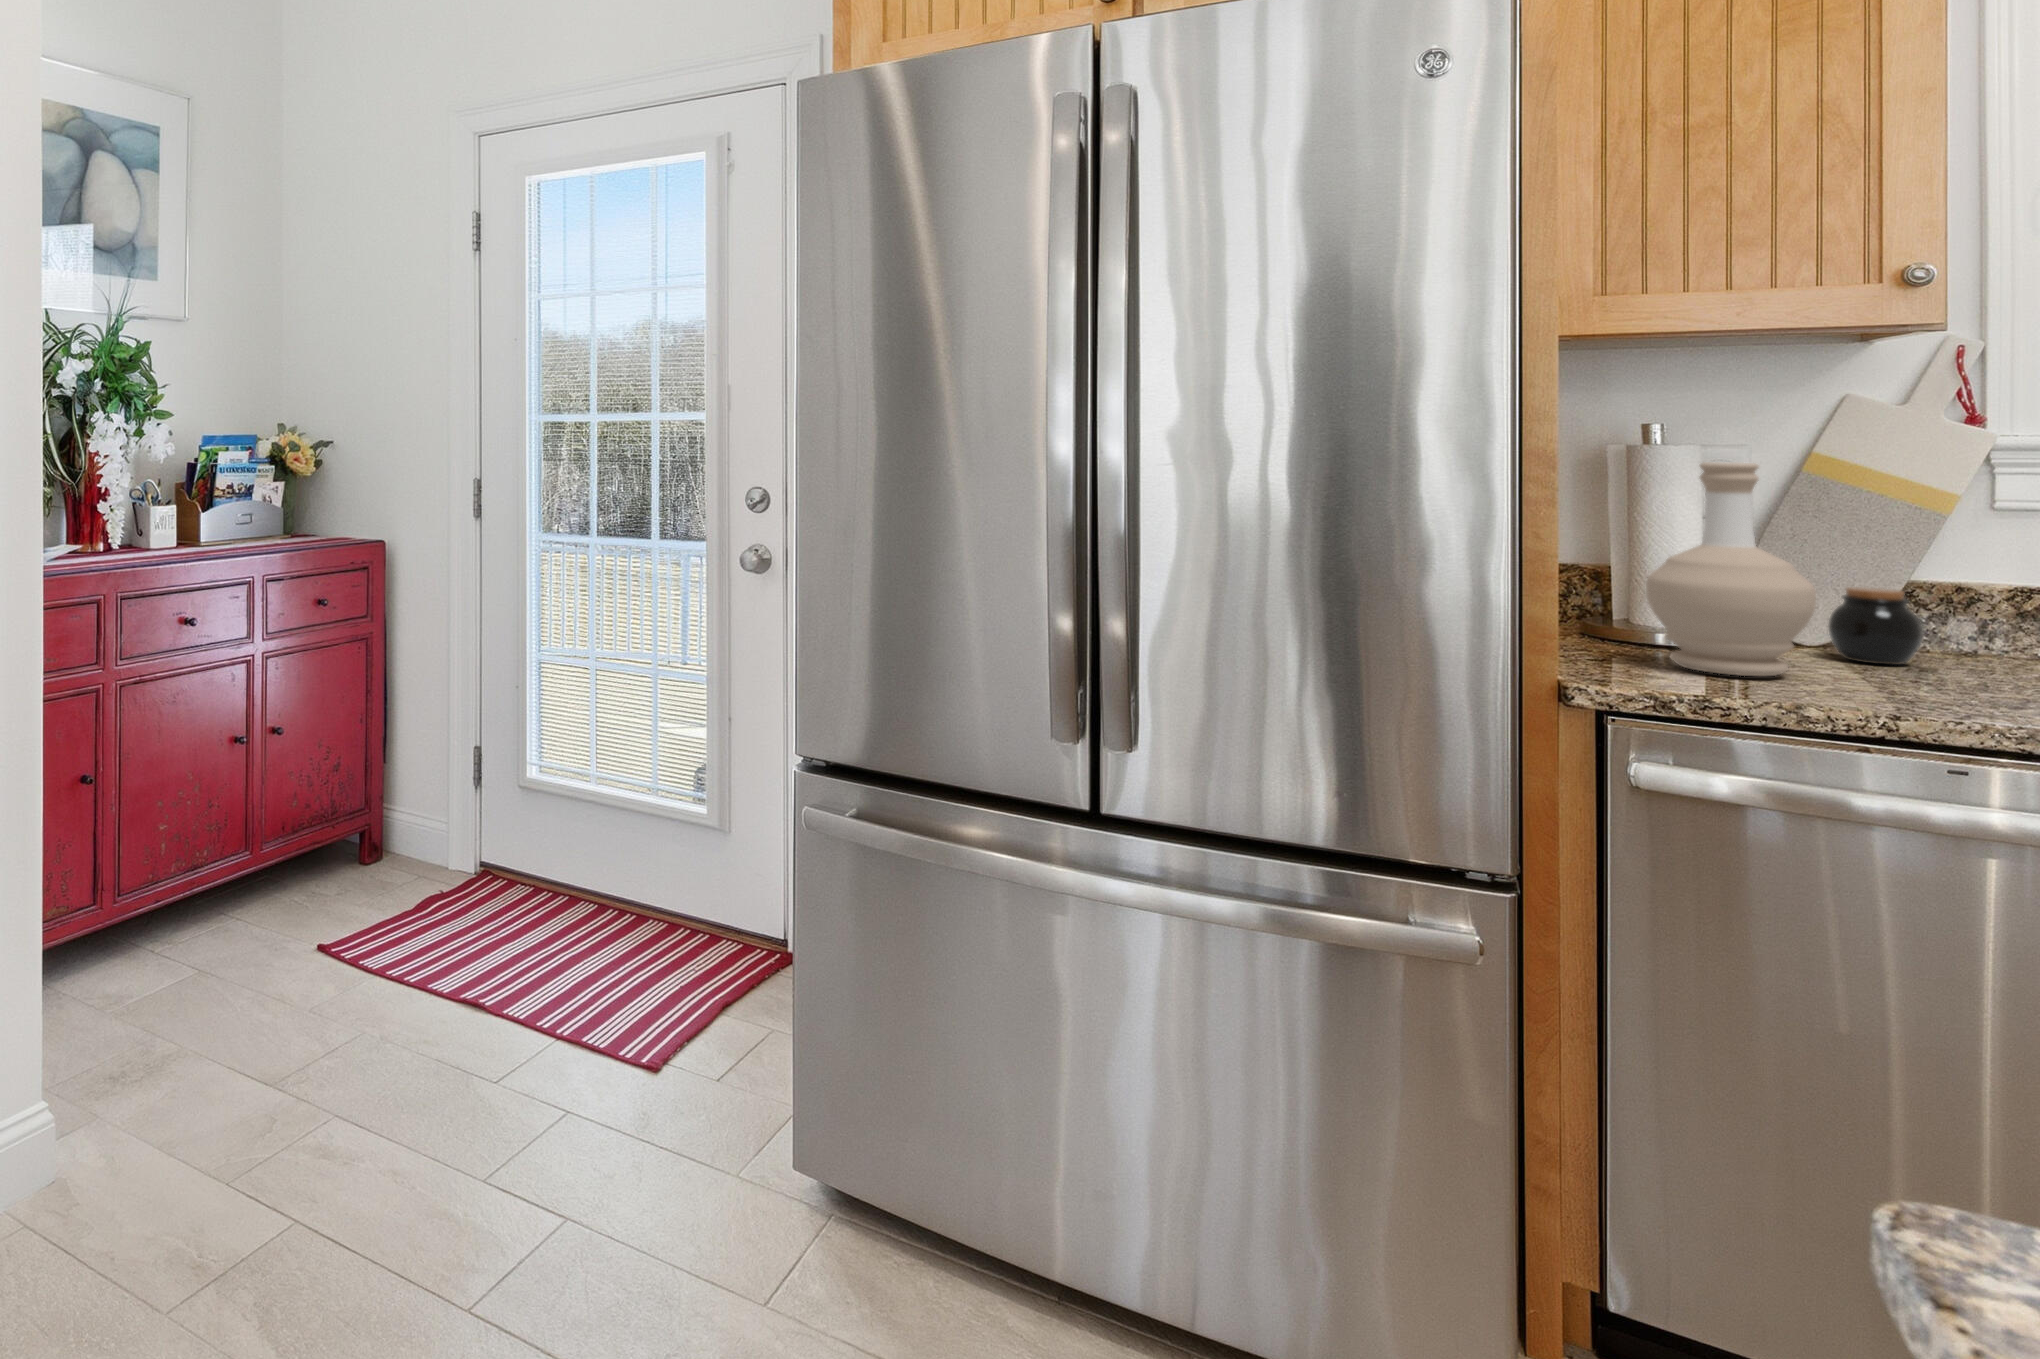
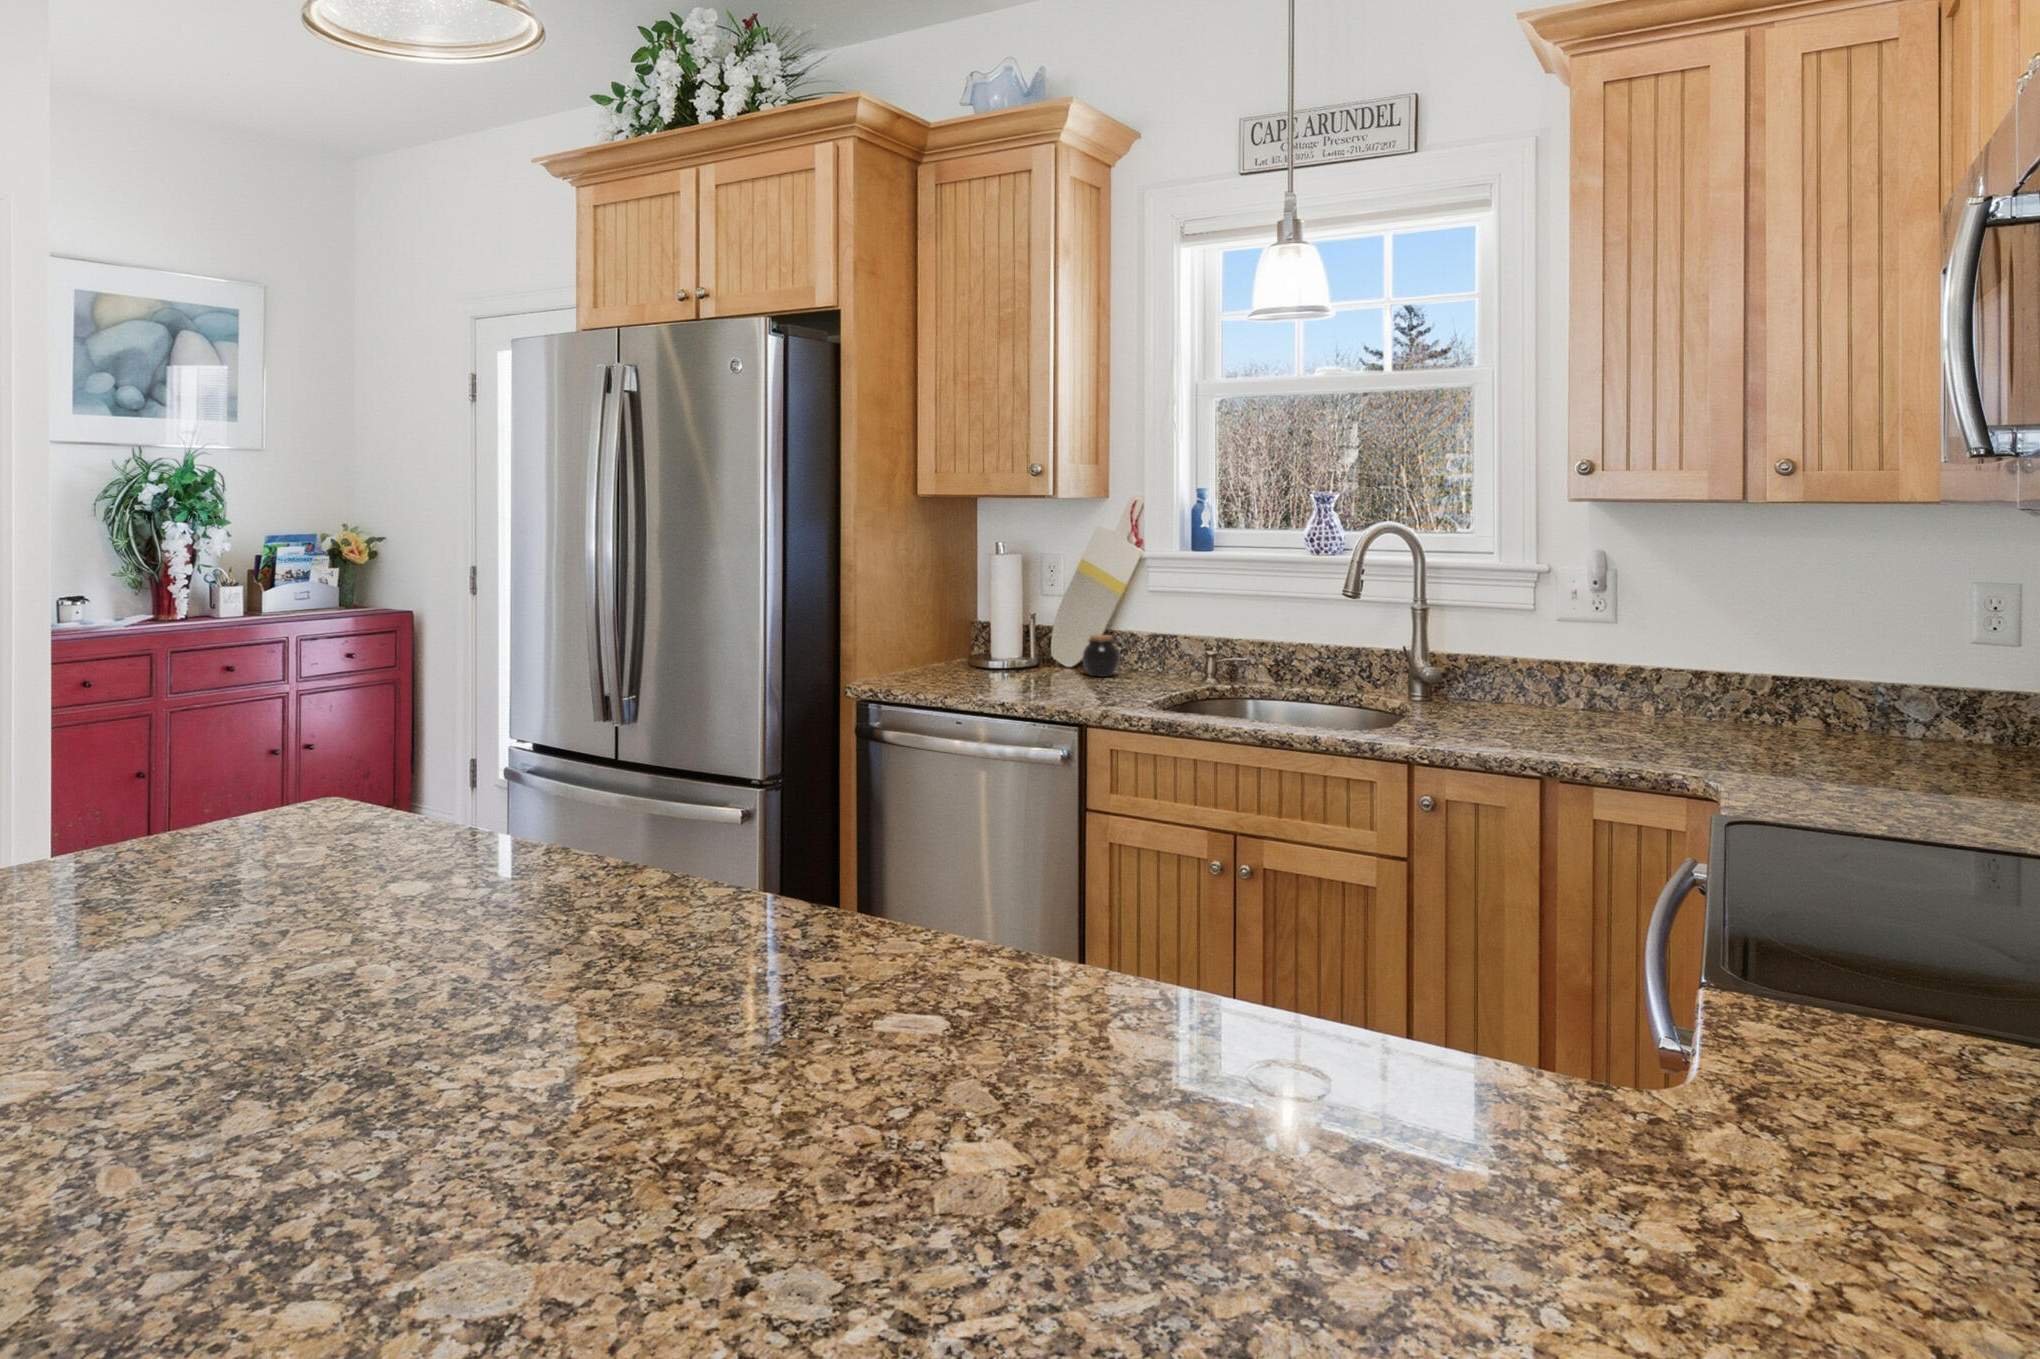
bottle: present [1646,462,1816,676] -> none [964,566,1033,682]

